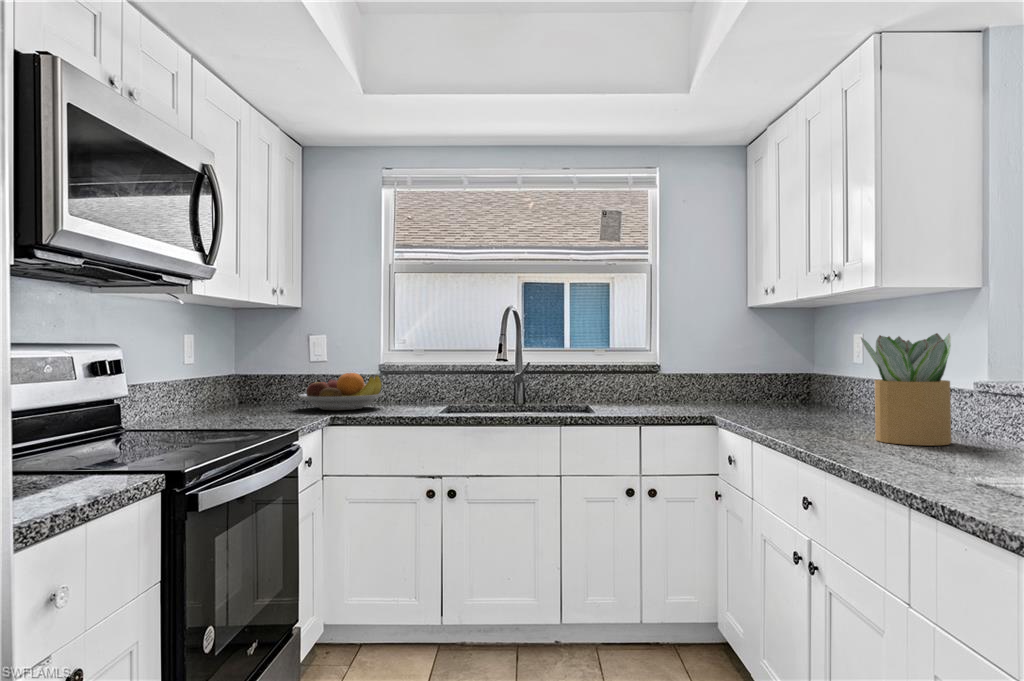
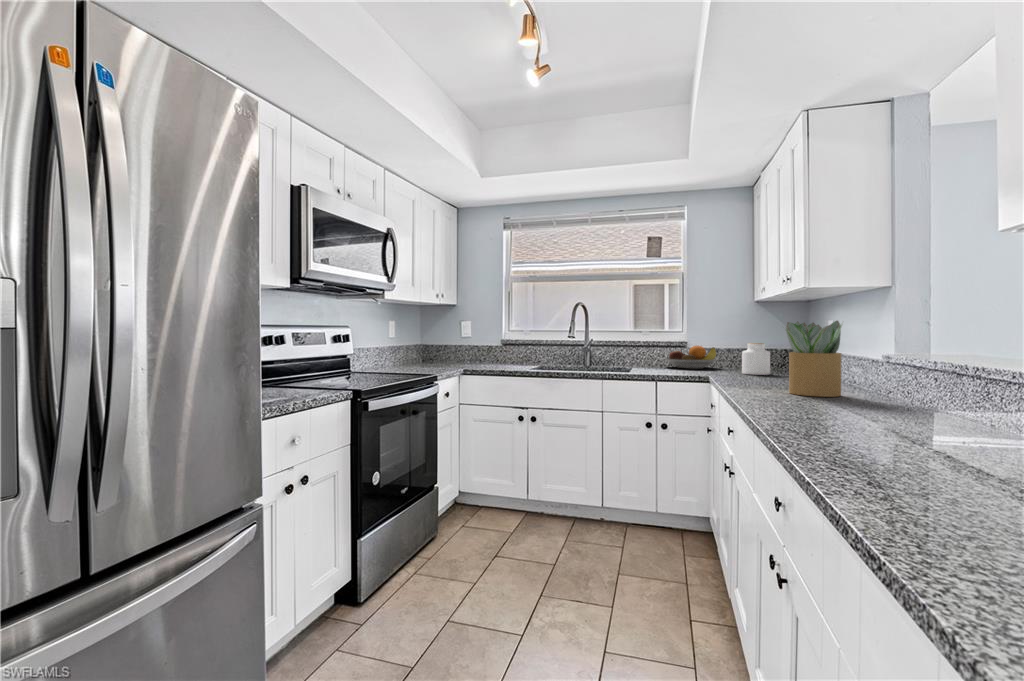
jar: none [746,366,784,411] -> present [742,343,770,375]
fruit bowl: present [298,373,384,410] -> present [664,346,718,369]

